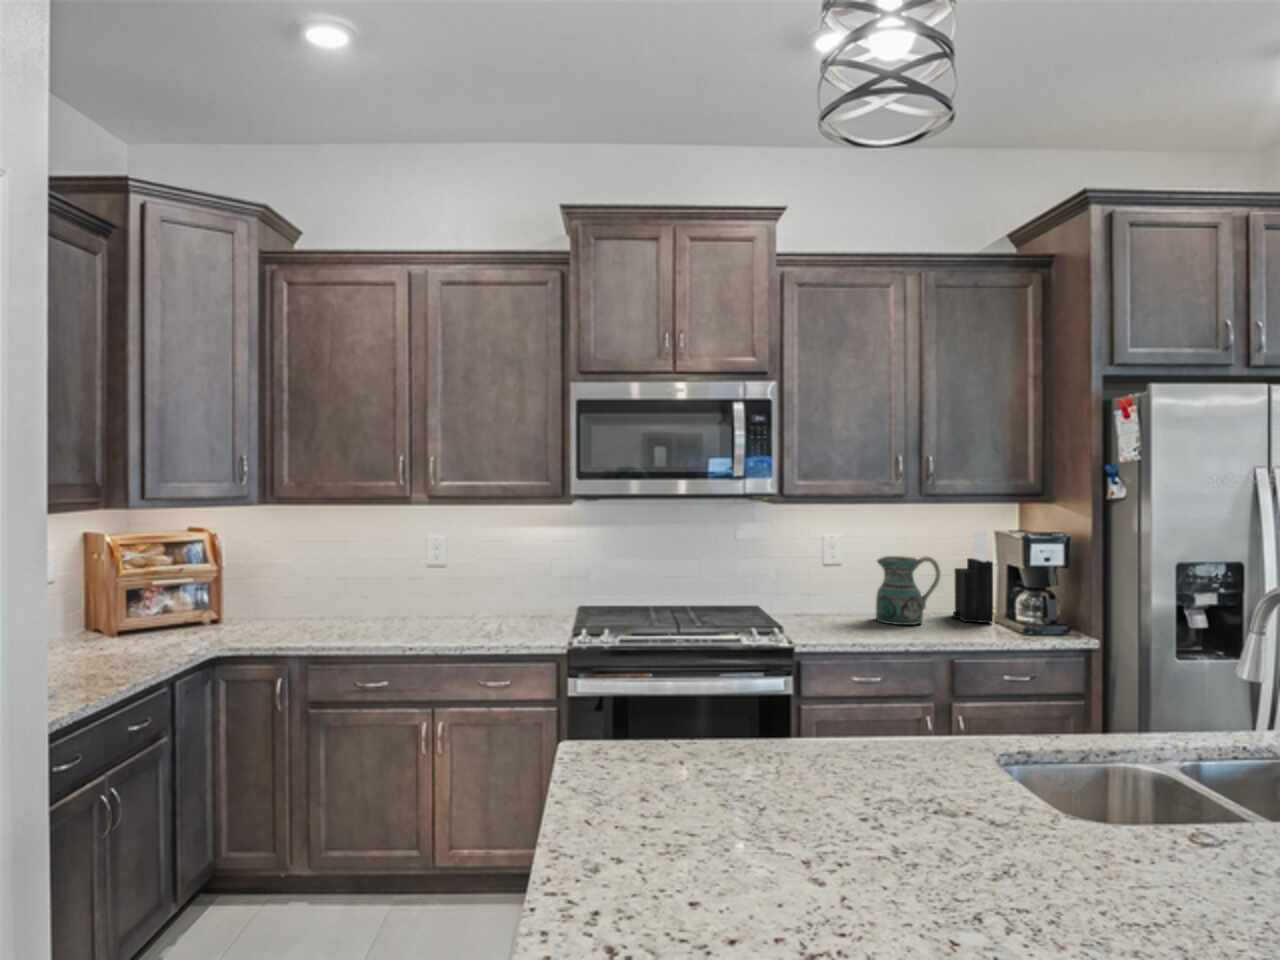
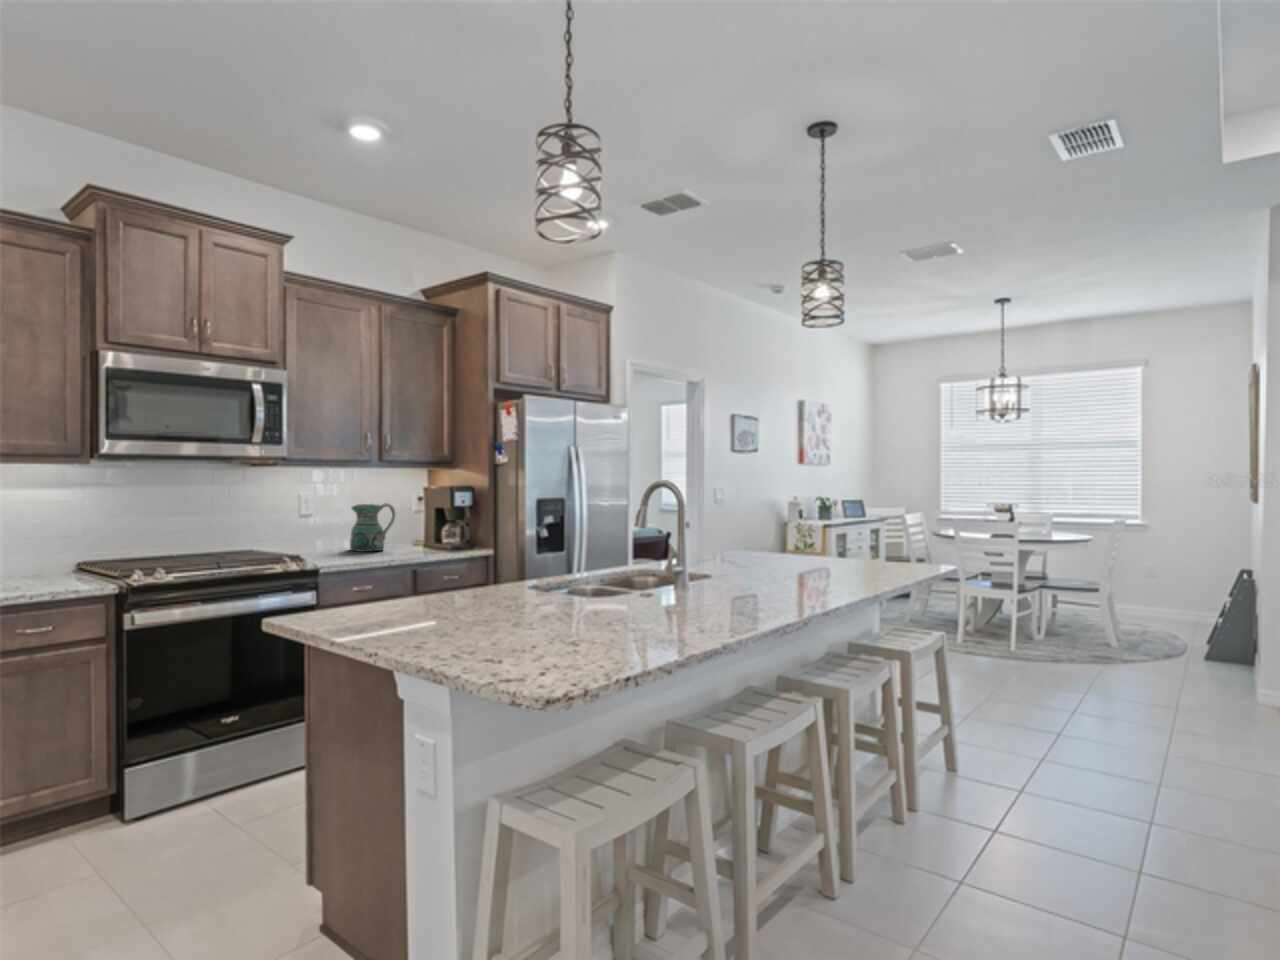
knife block: present [953,530,993,623] -> none [395,485,425,547]

